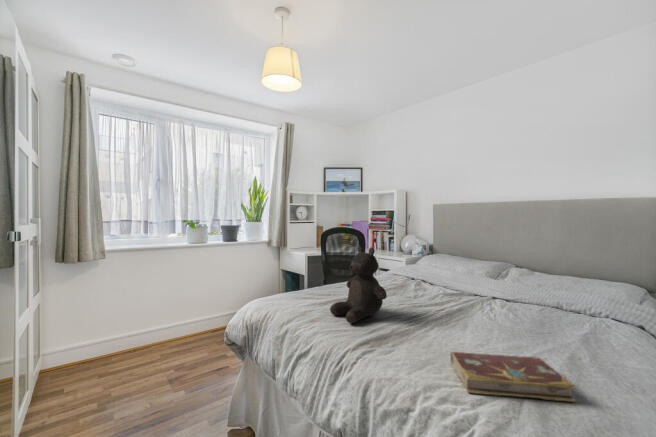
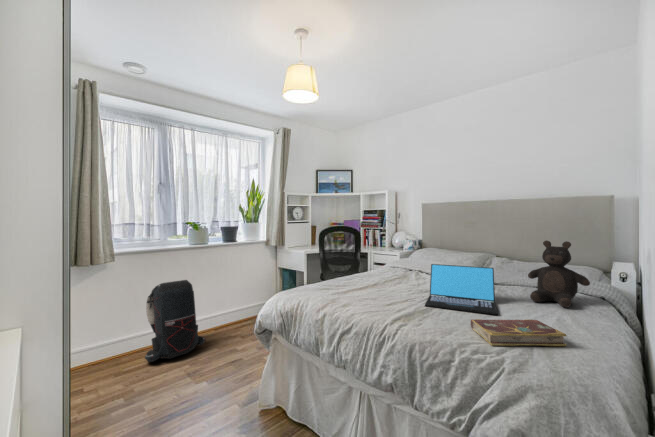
teddy bear: present [330,246,387,323] -> present [528,240,590,307]
laptop: none [406,275,497,345] -> present [425,264,498,315]
backpack: none [130,280,195,363] -> present [145,280,205,362]

